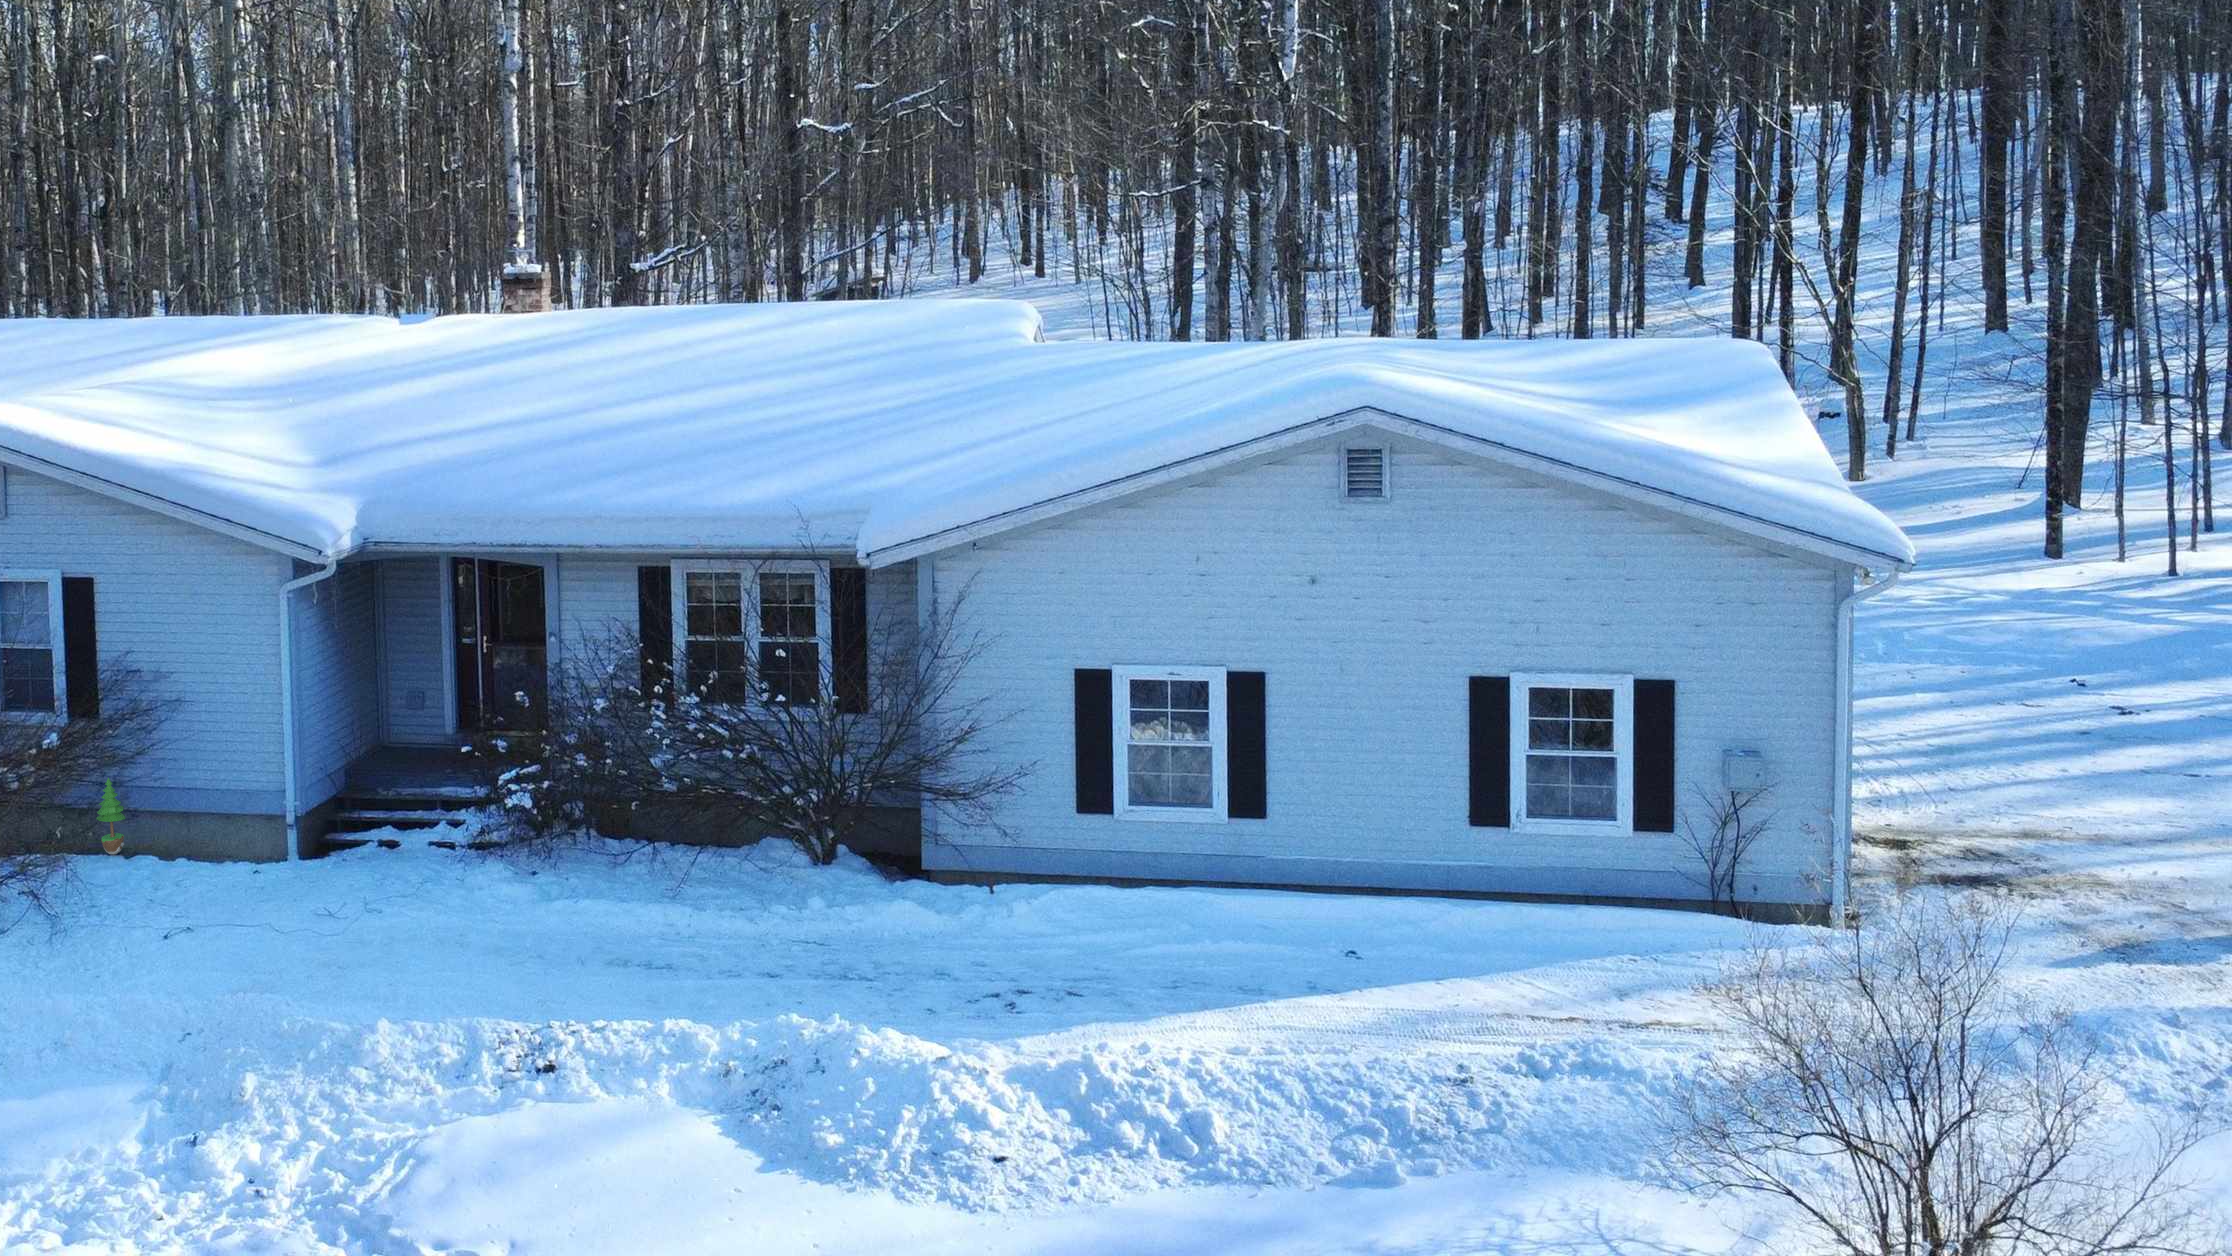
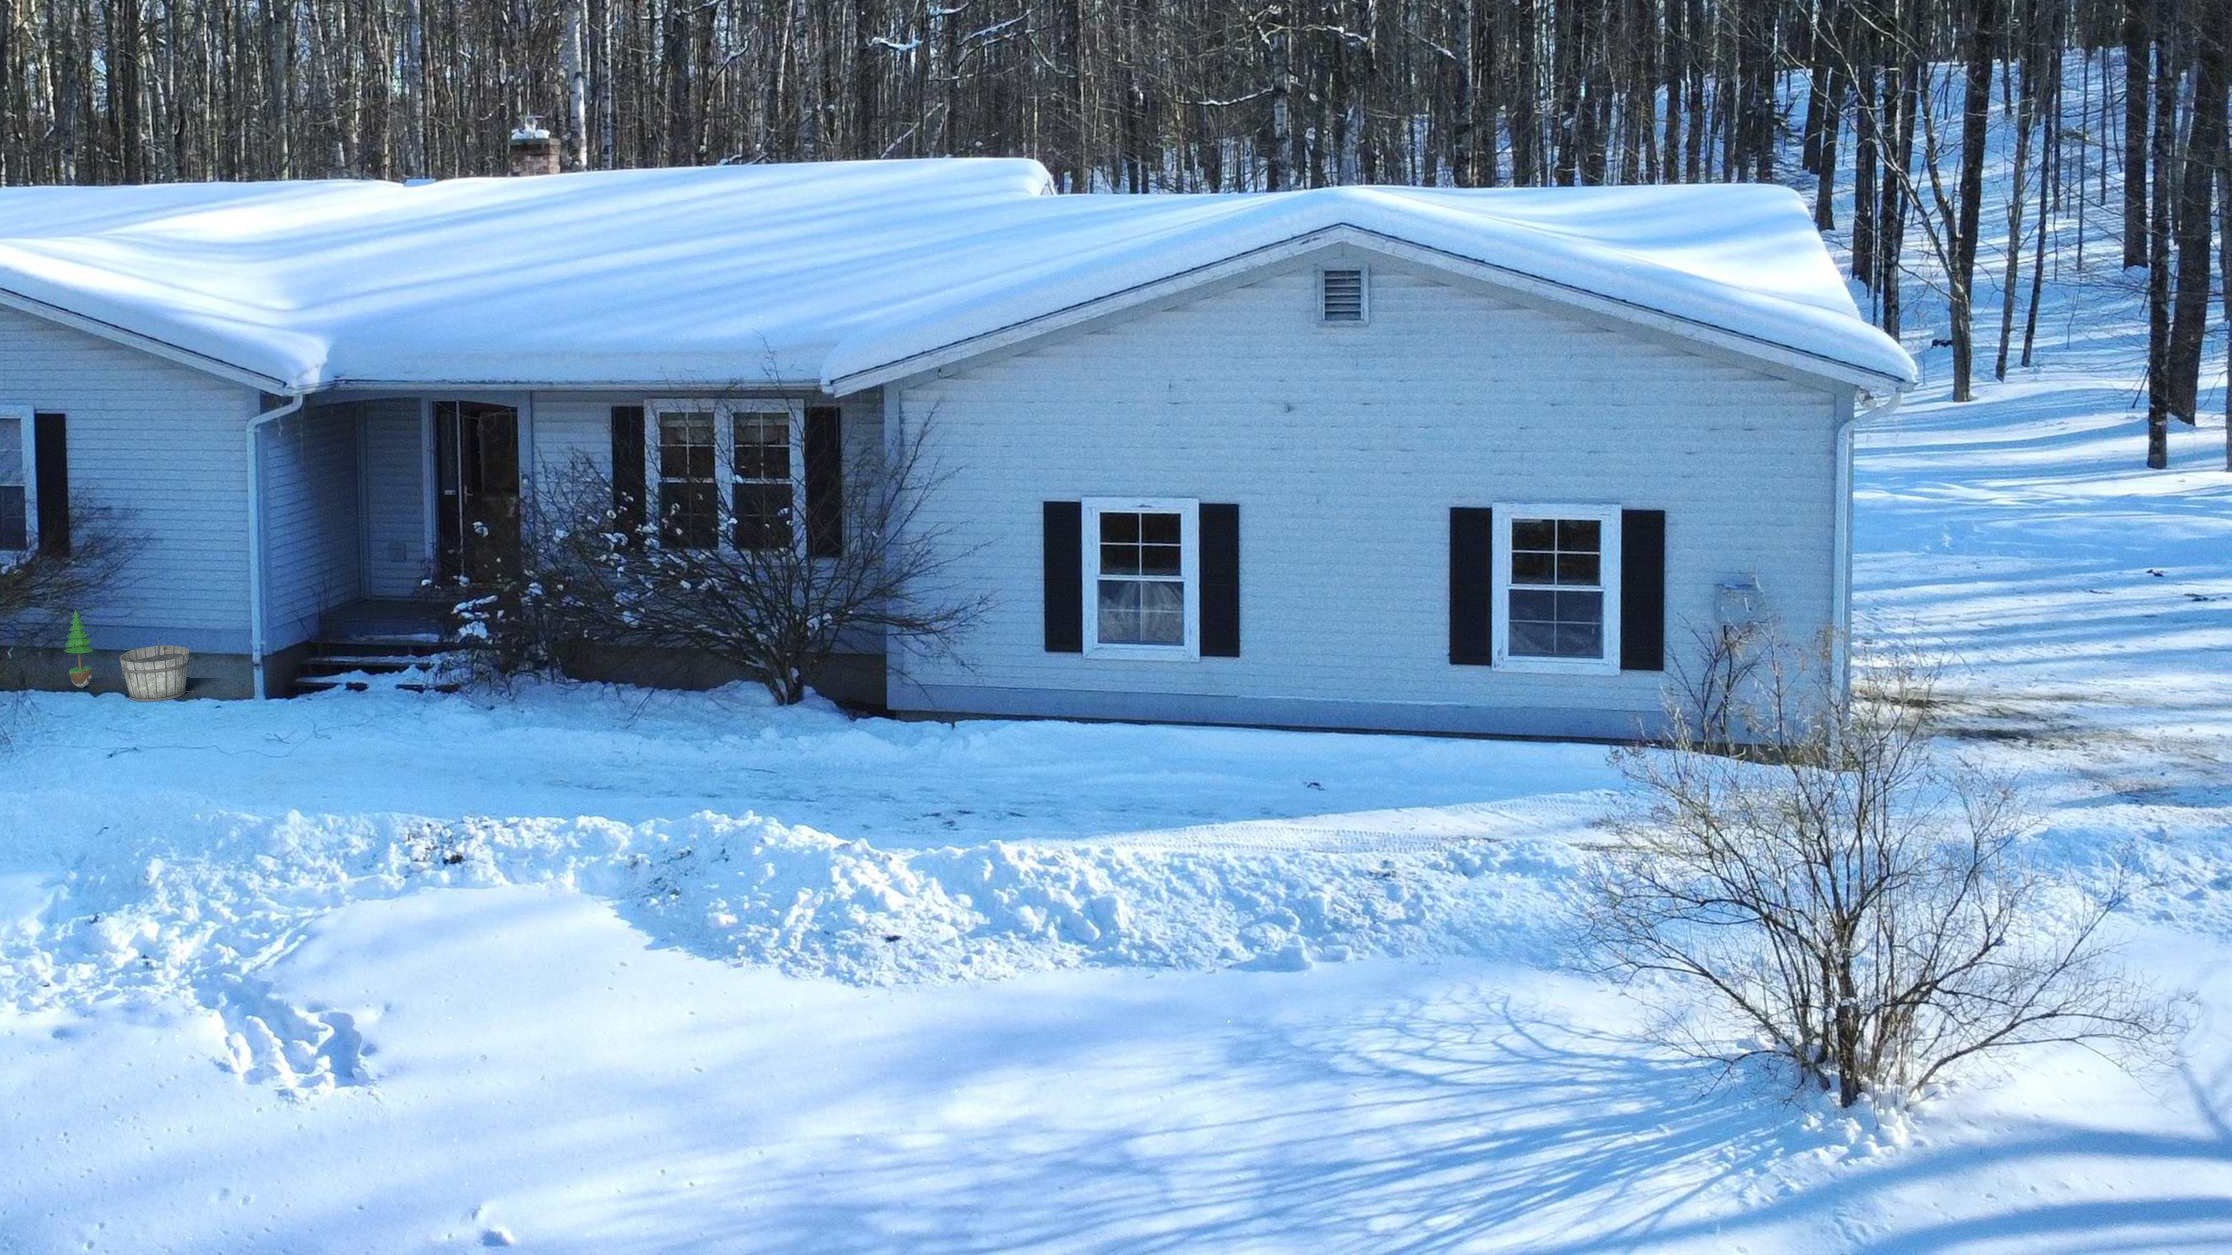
wooden bucket: none [156,806,226,872] -> present [120,637,190,702]

